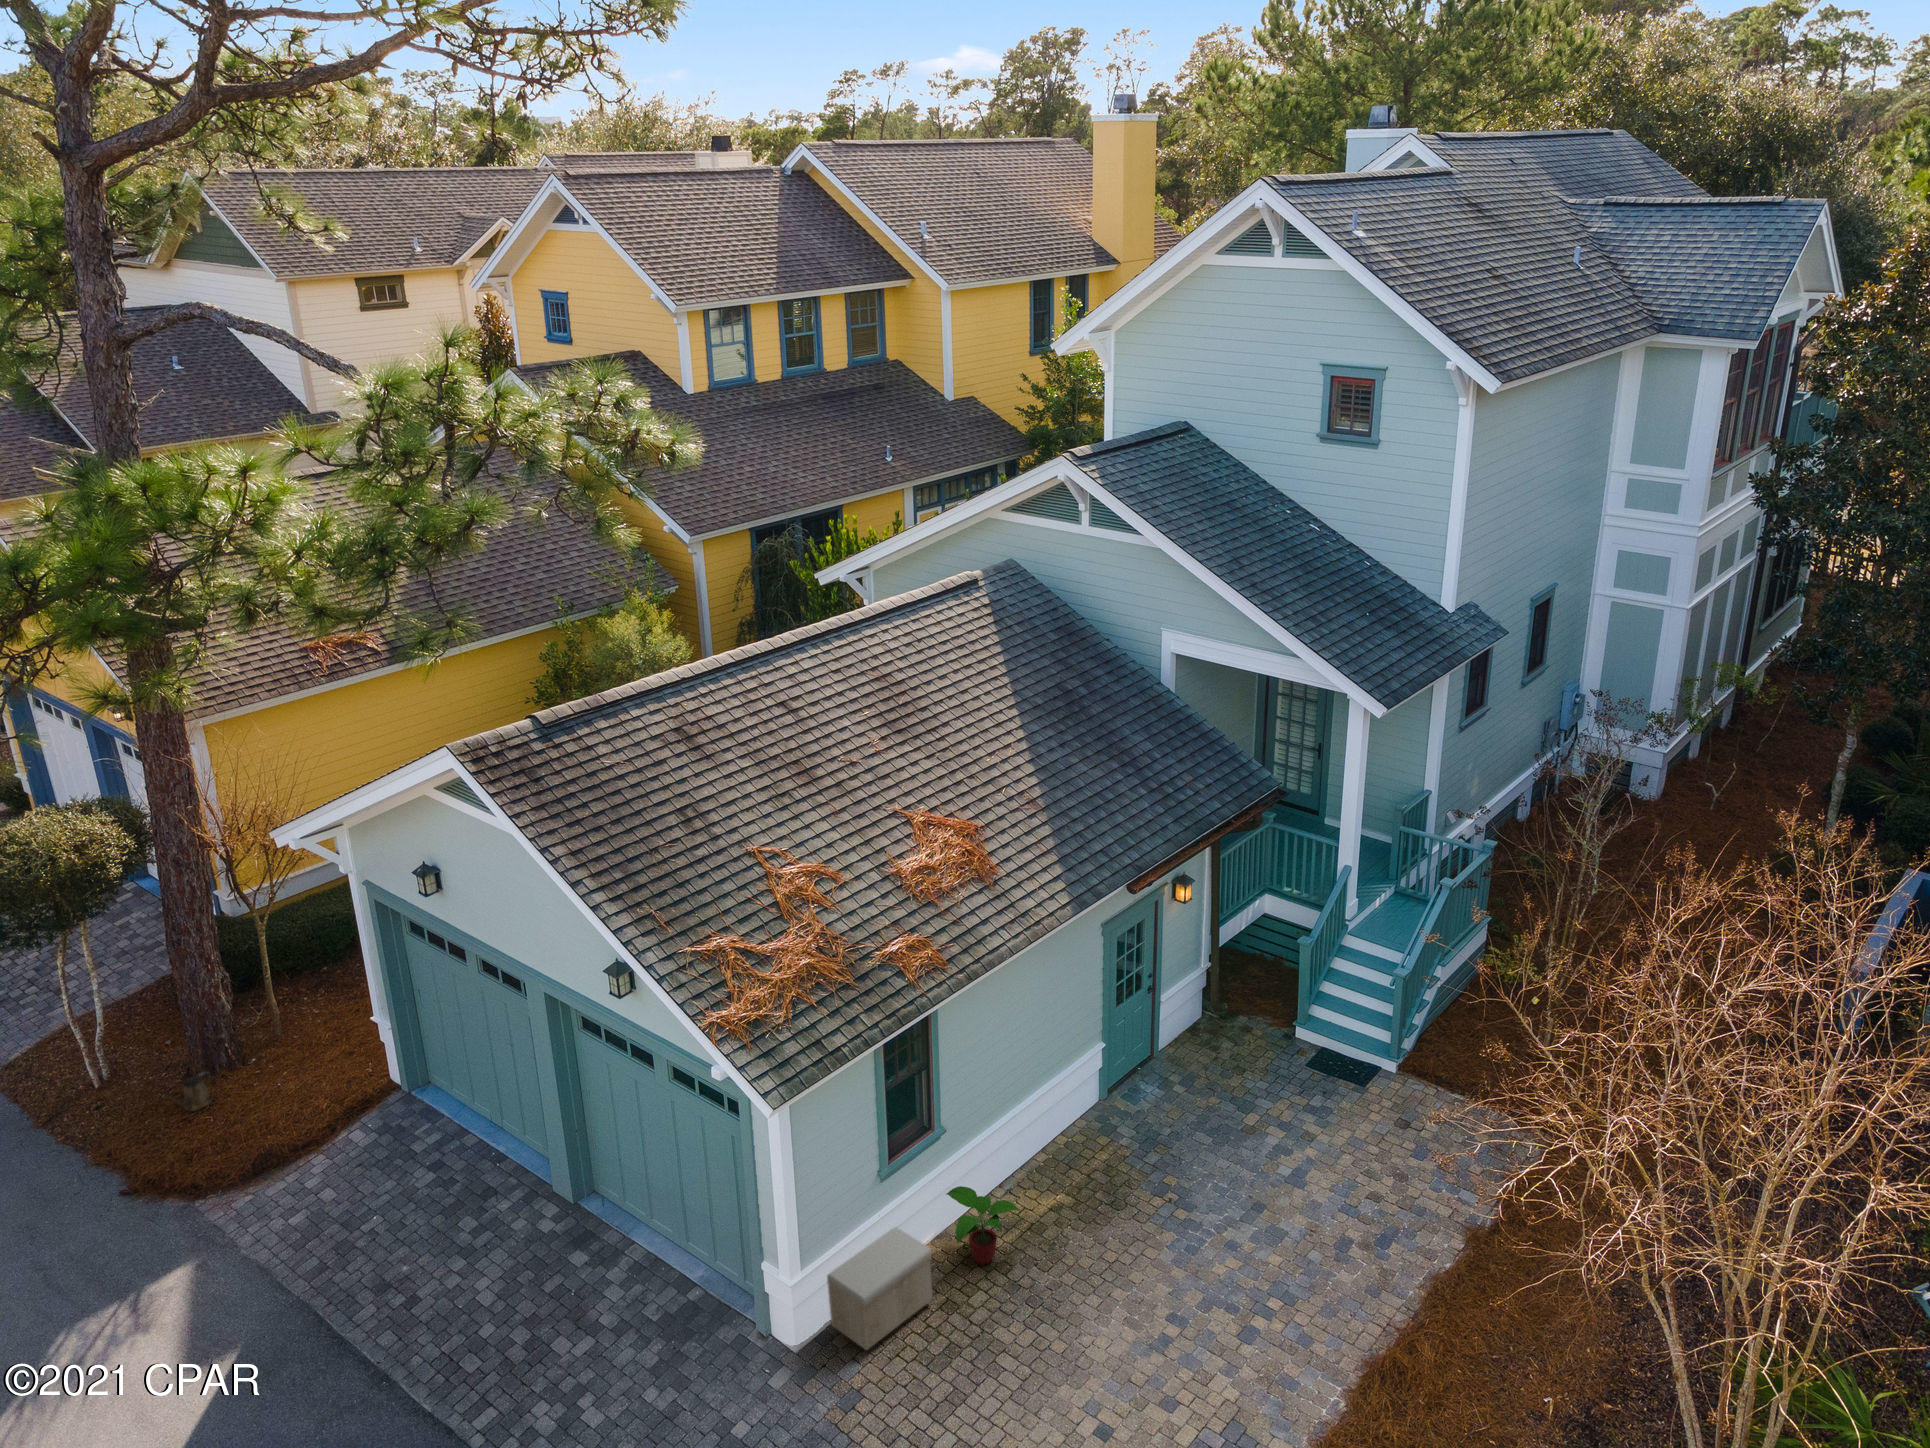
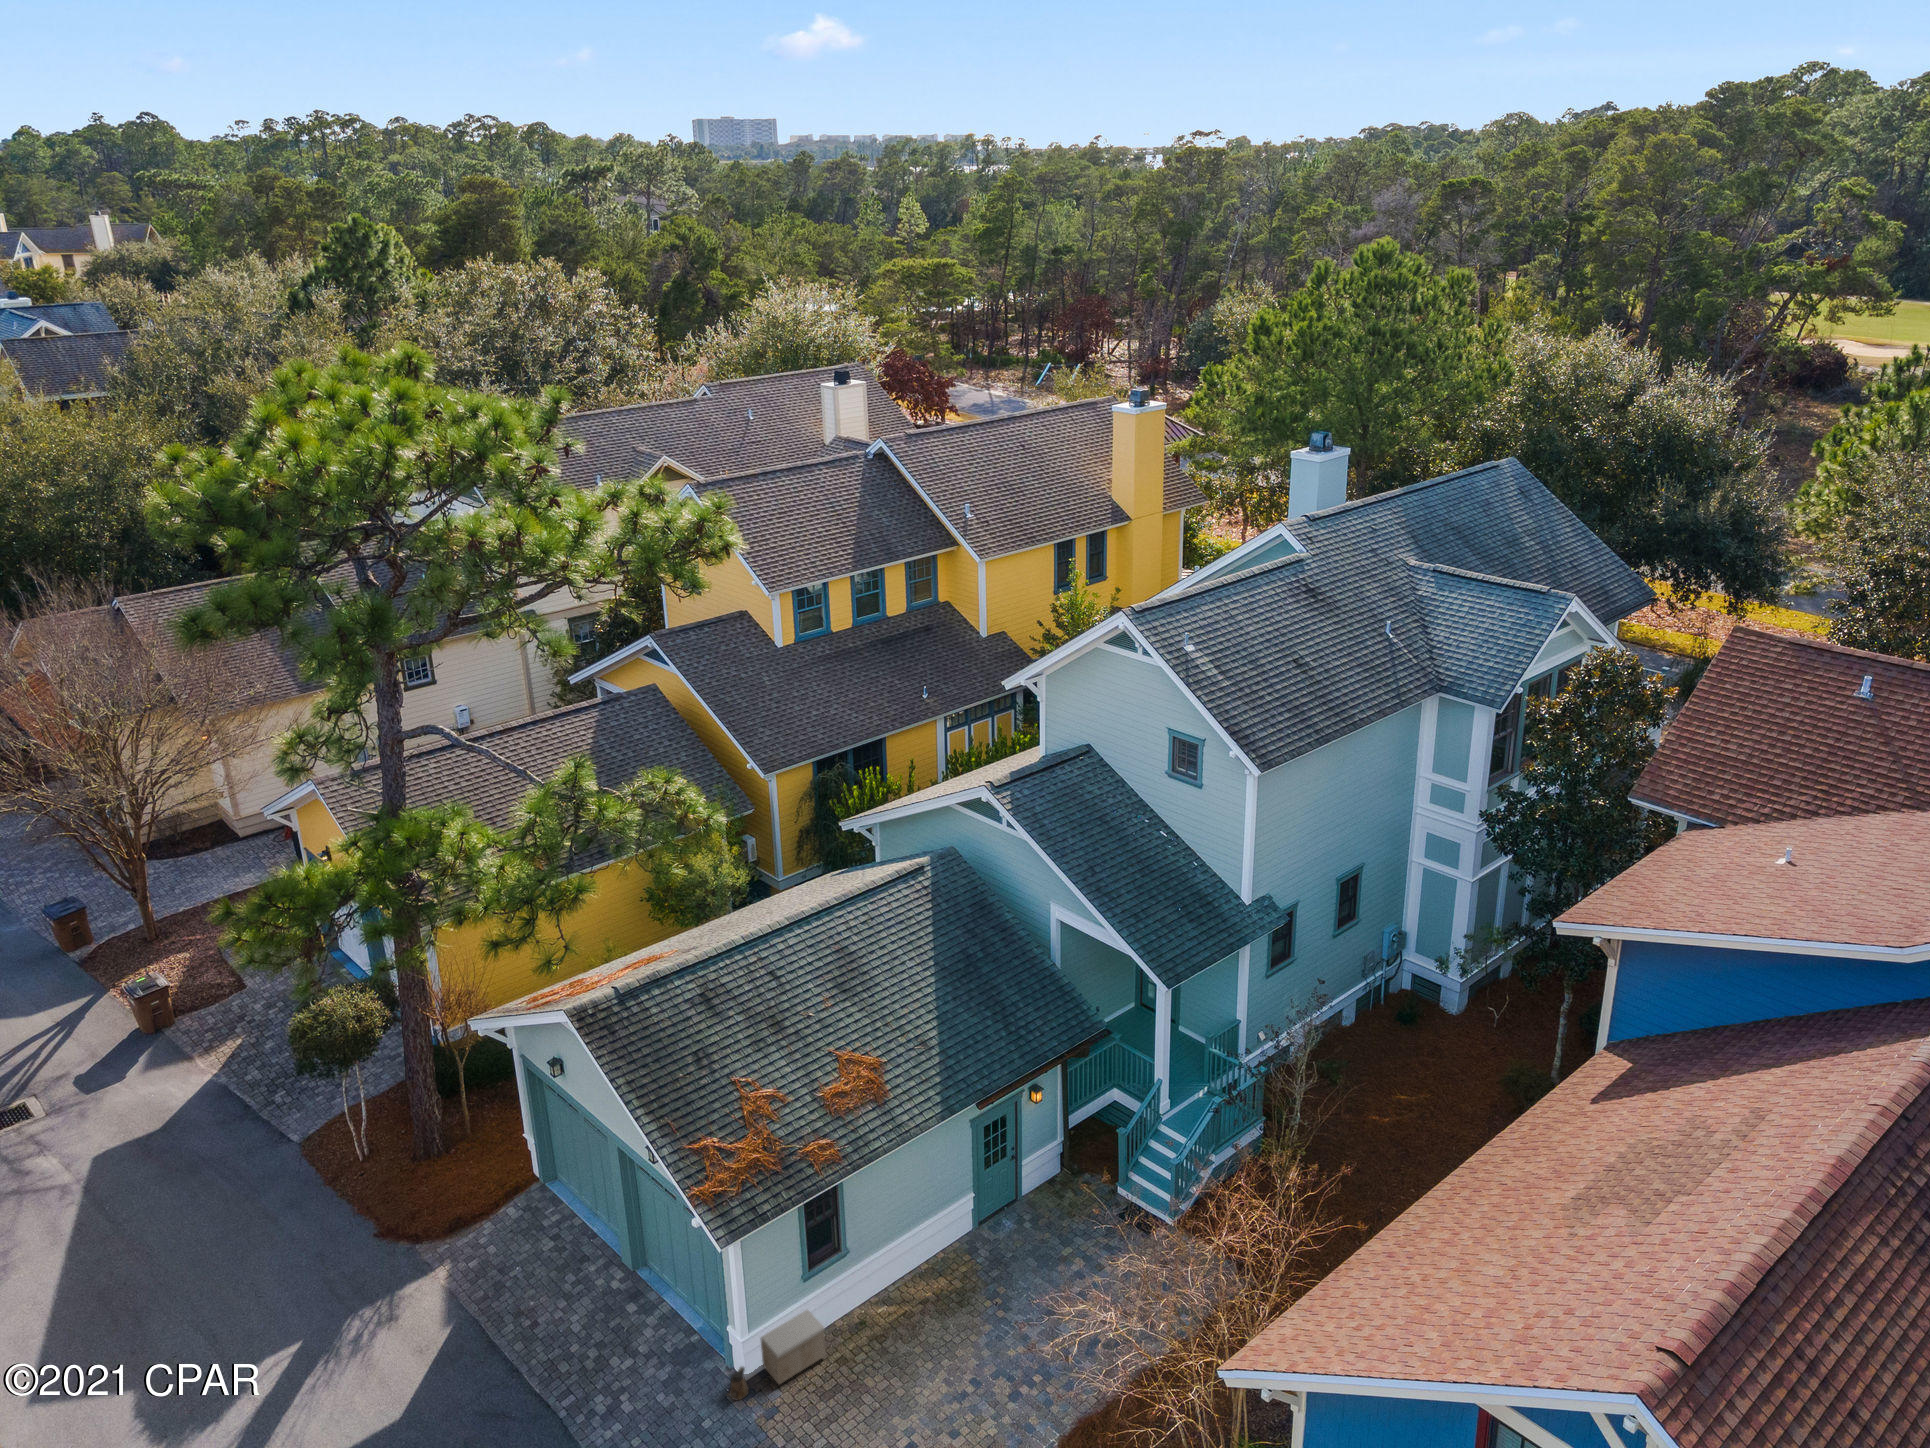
watering can: present [164,1072,212,1112] -> present [727,1366,749,1400]
potted plant: present [946,1186,1020,1265] -> none [842,1286,886,1336]

